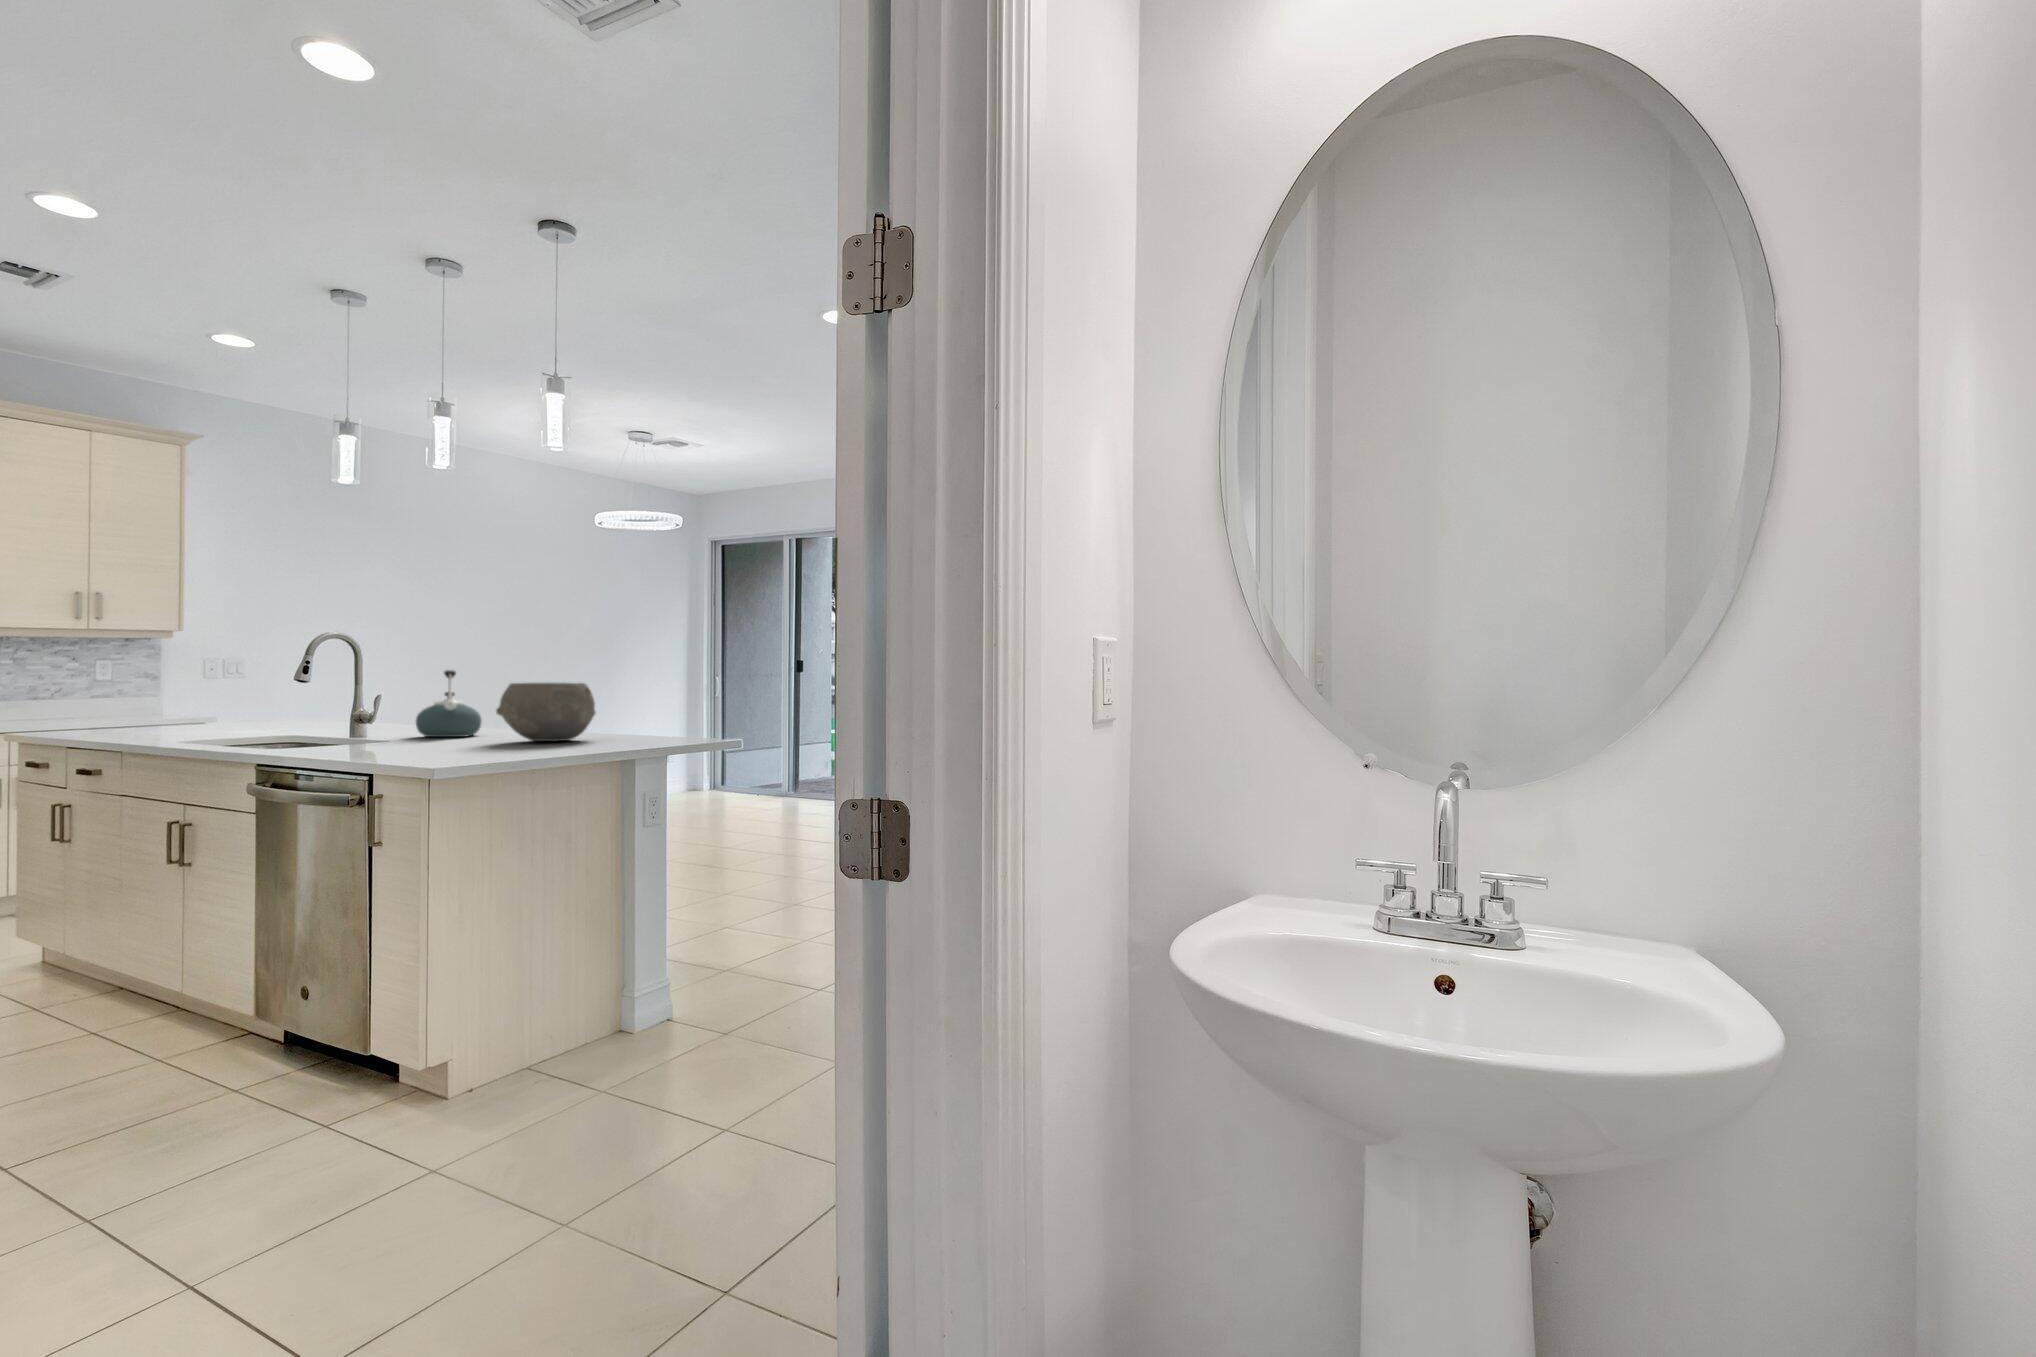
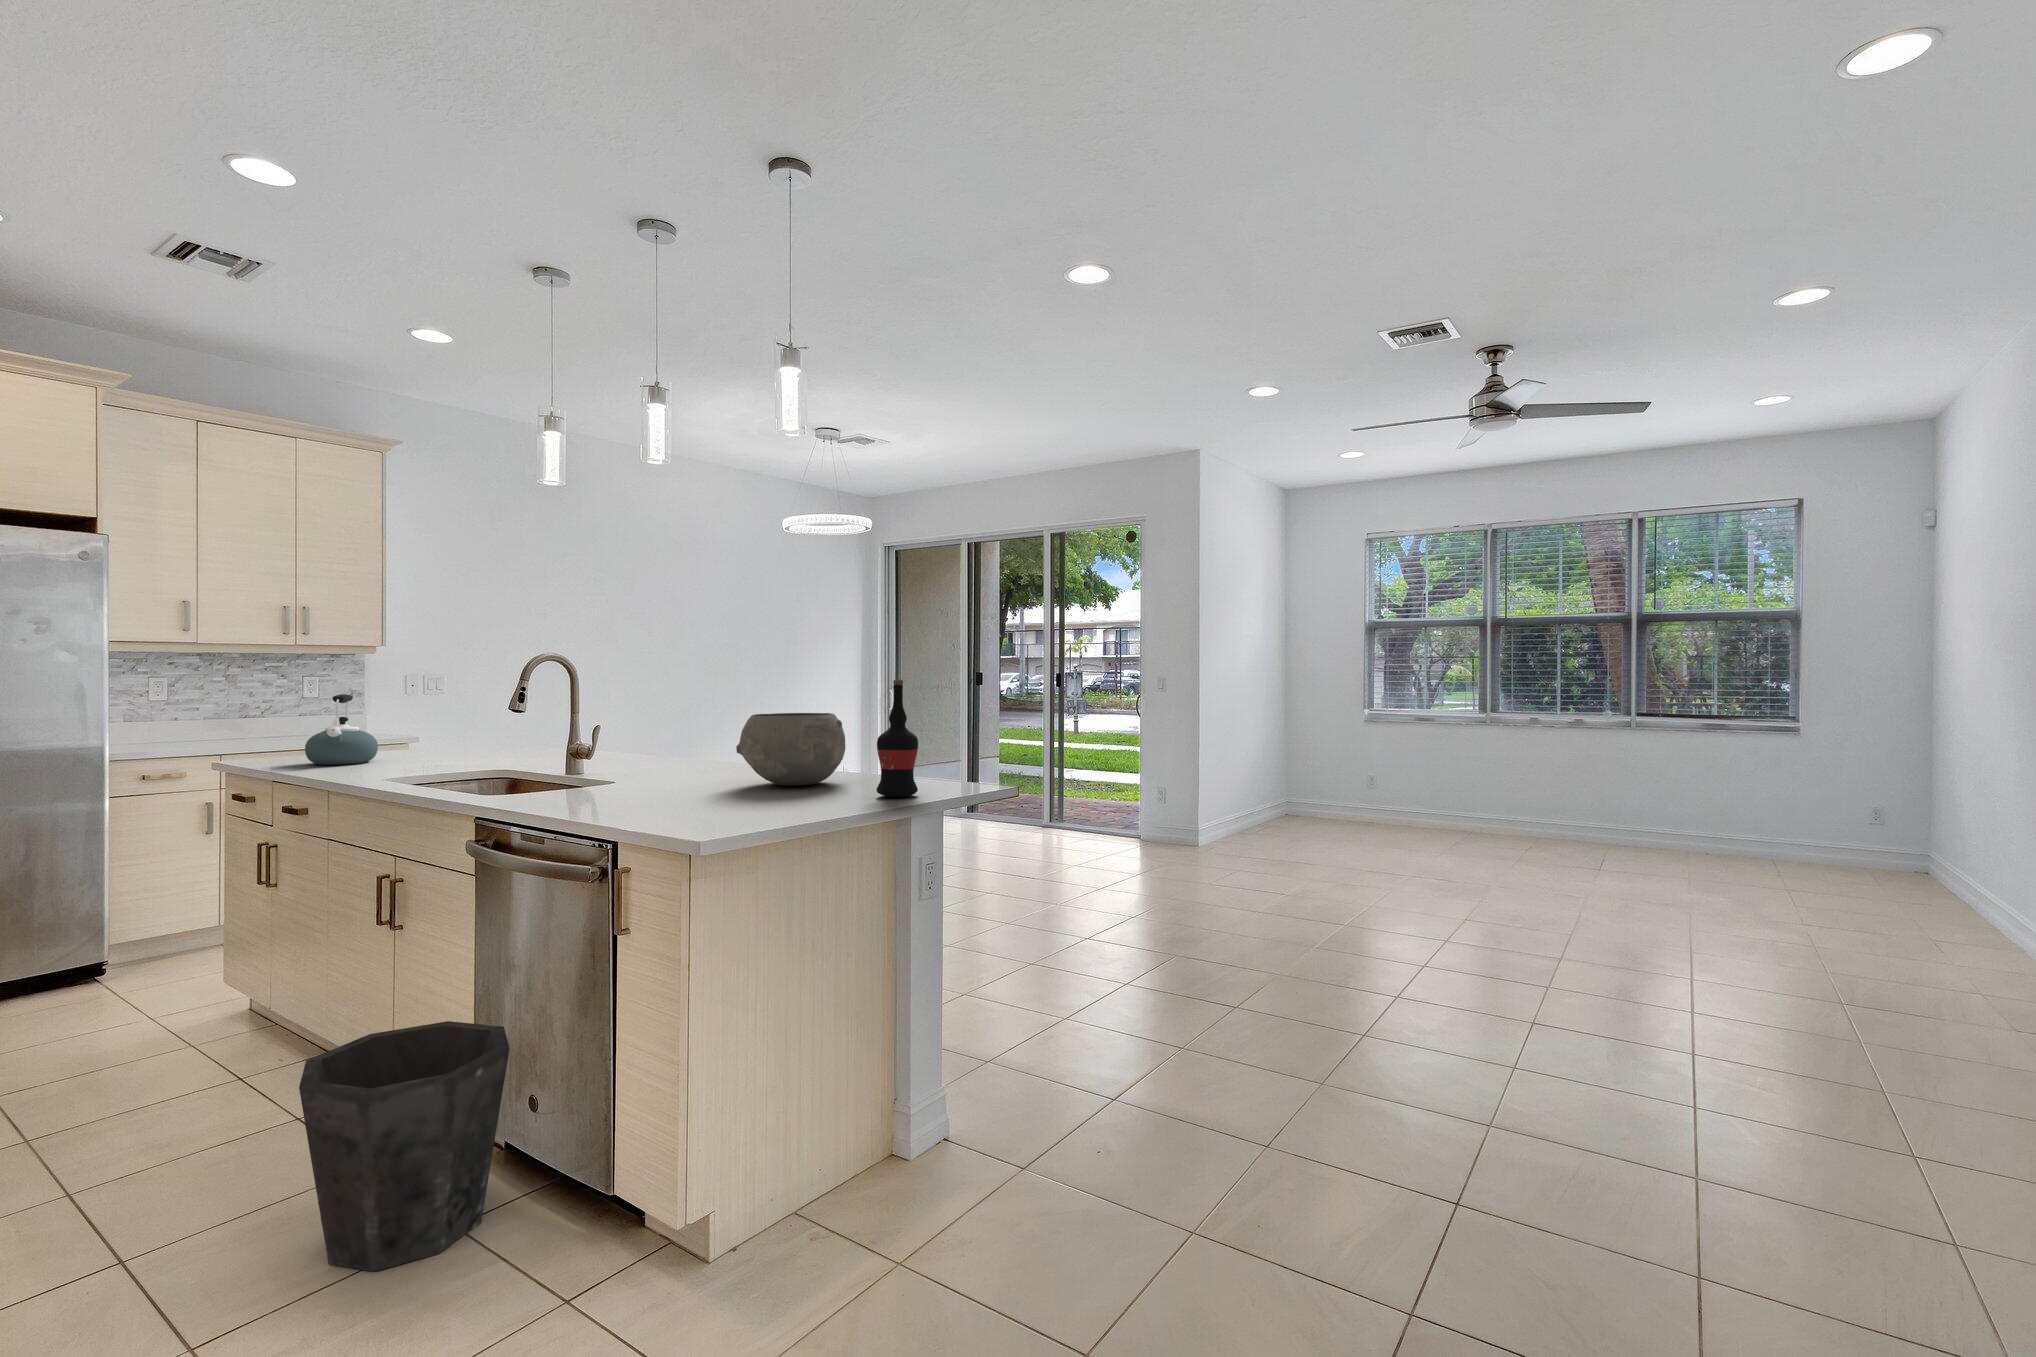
wine bottle: none [609,652,646,746] -> present [876,680,918,797]
kettle: present [416,670,482,737] -> present [305,694,378,765]
waste bin: none [99,930,283,1112] -> present [299,1021,510,1271]

